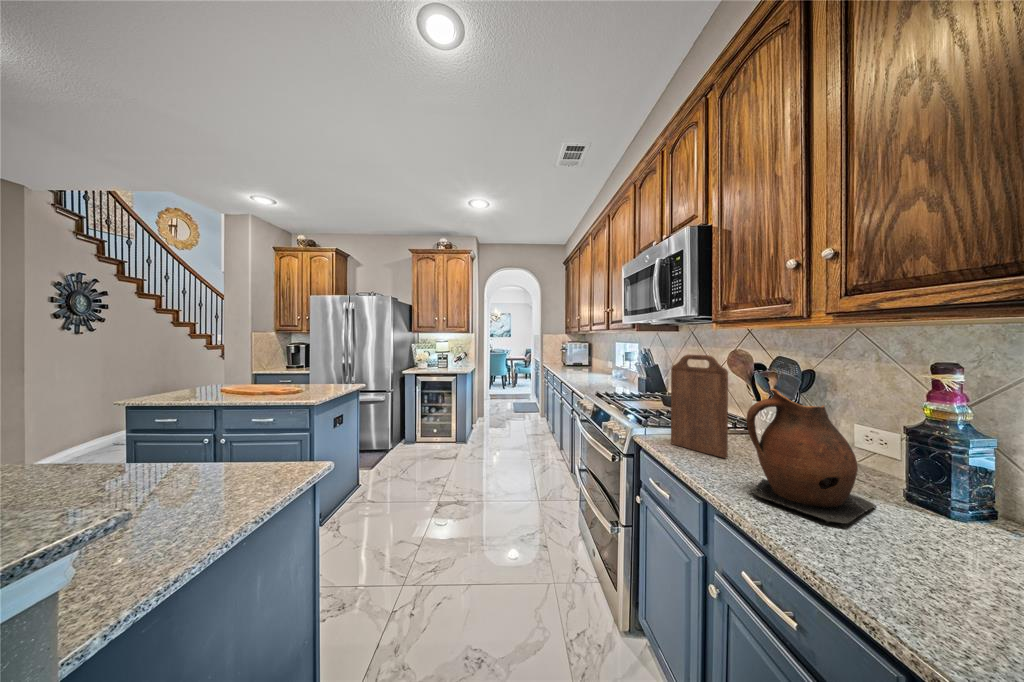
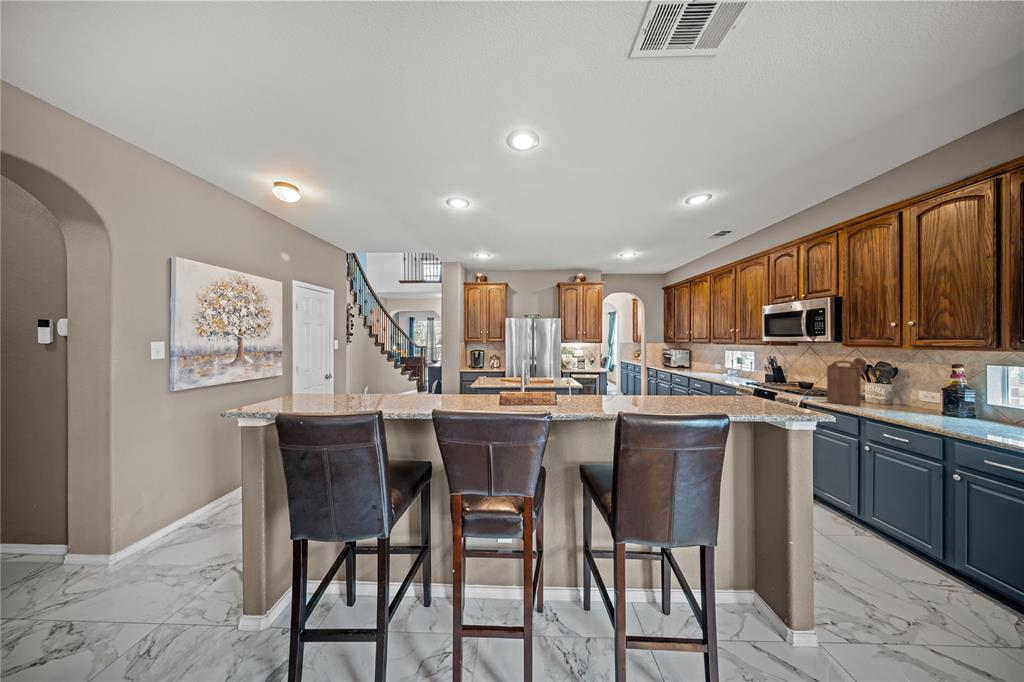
ceramic pitcher: present [747,389,876,524] -> none [877,374,931,418]

